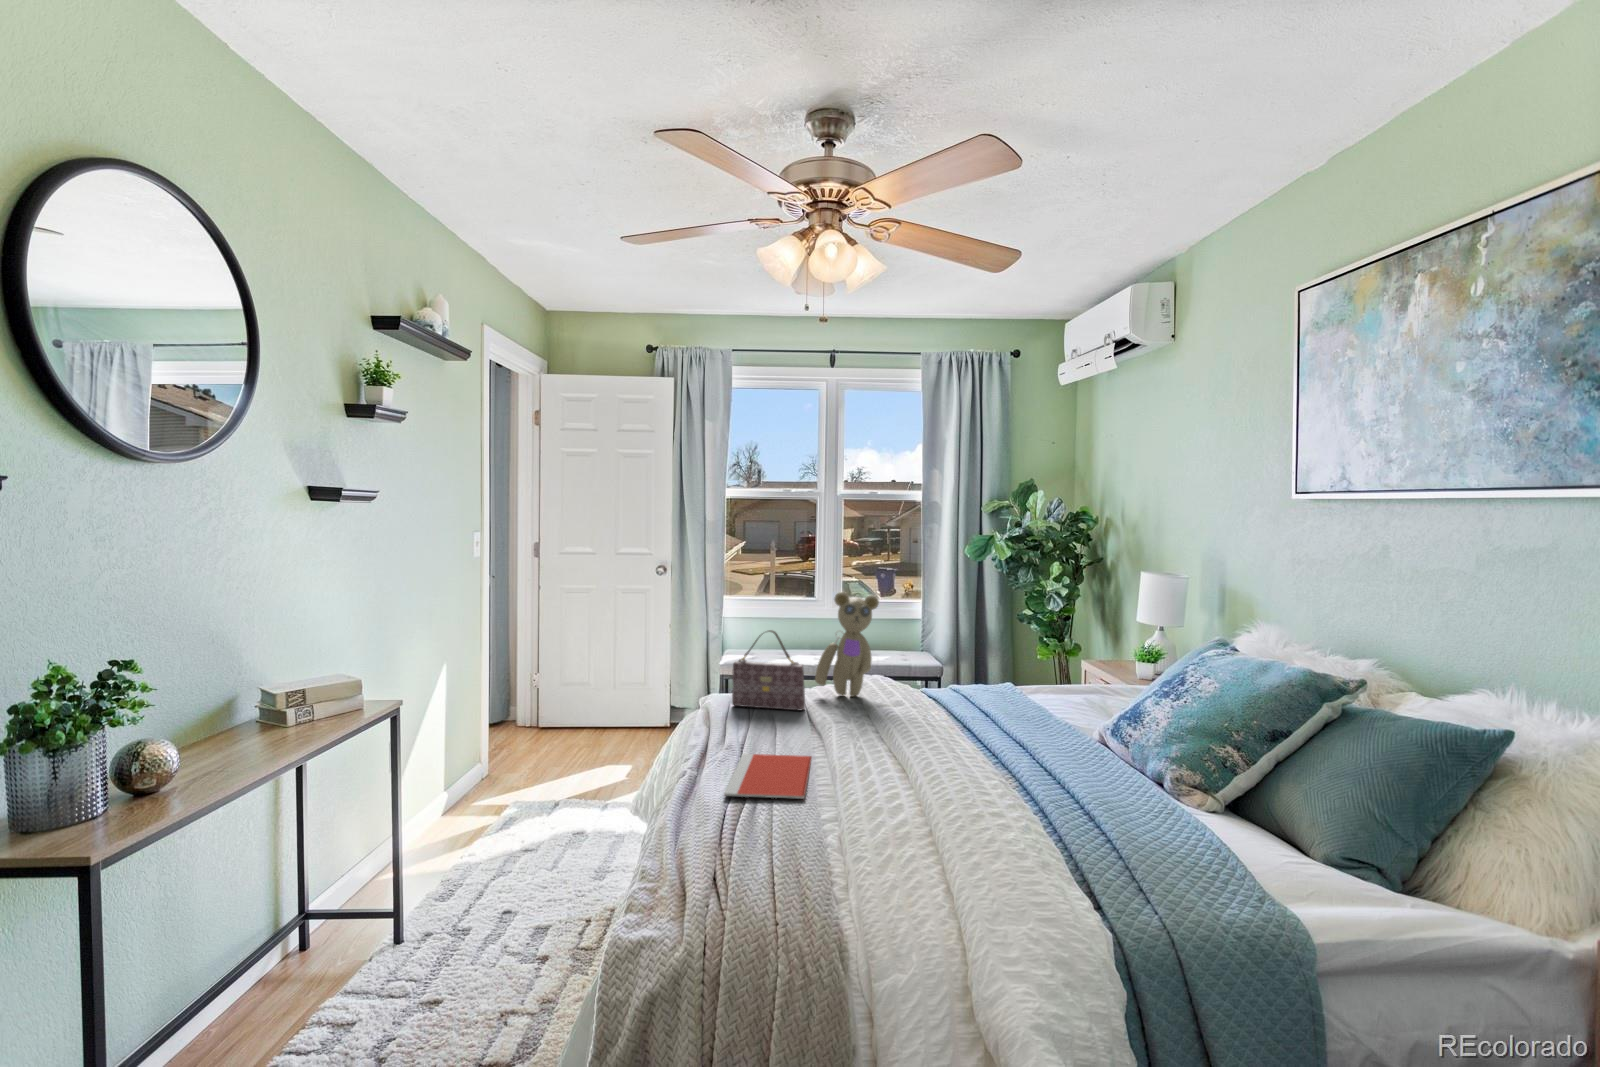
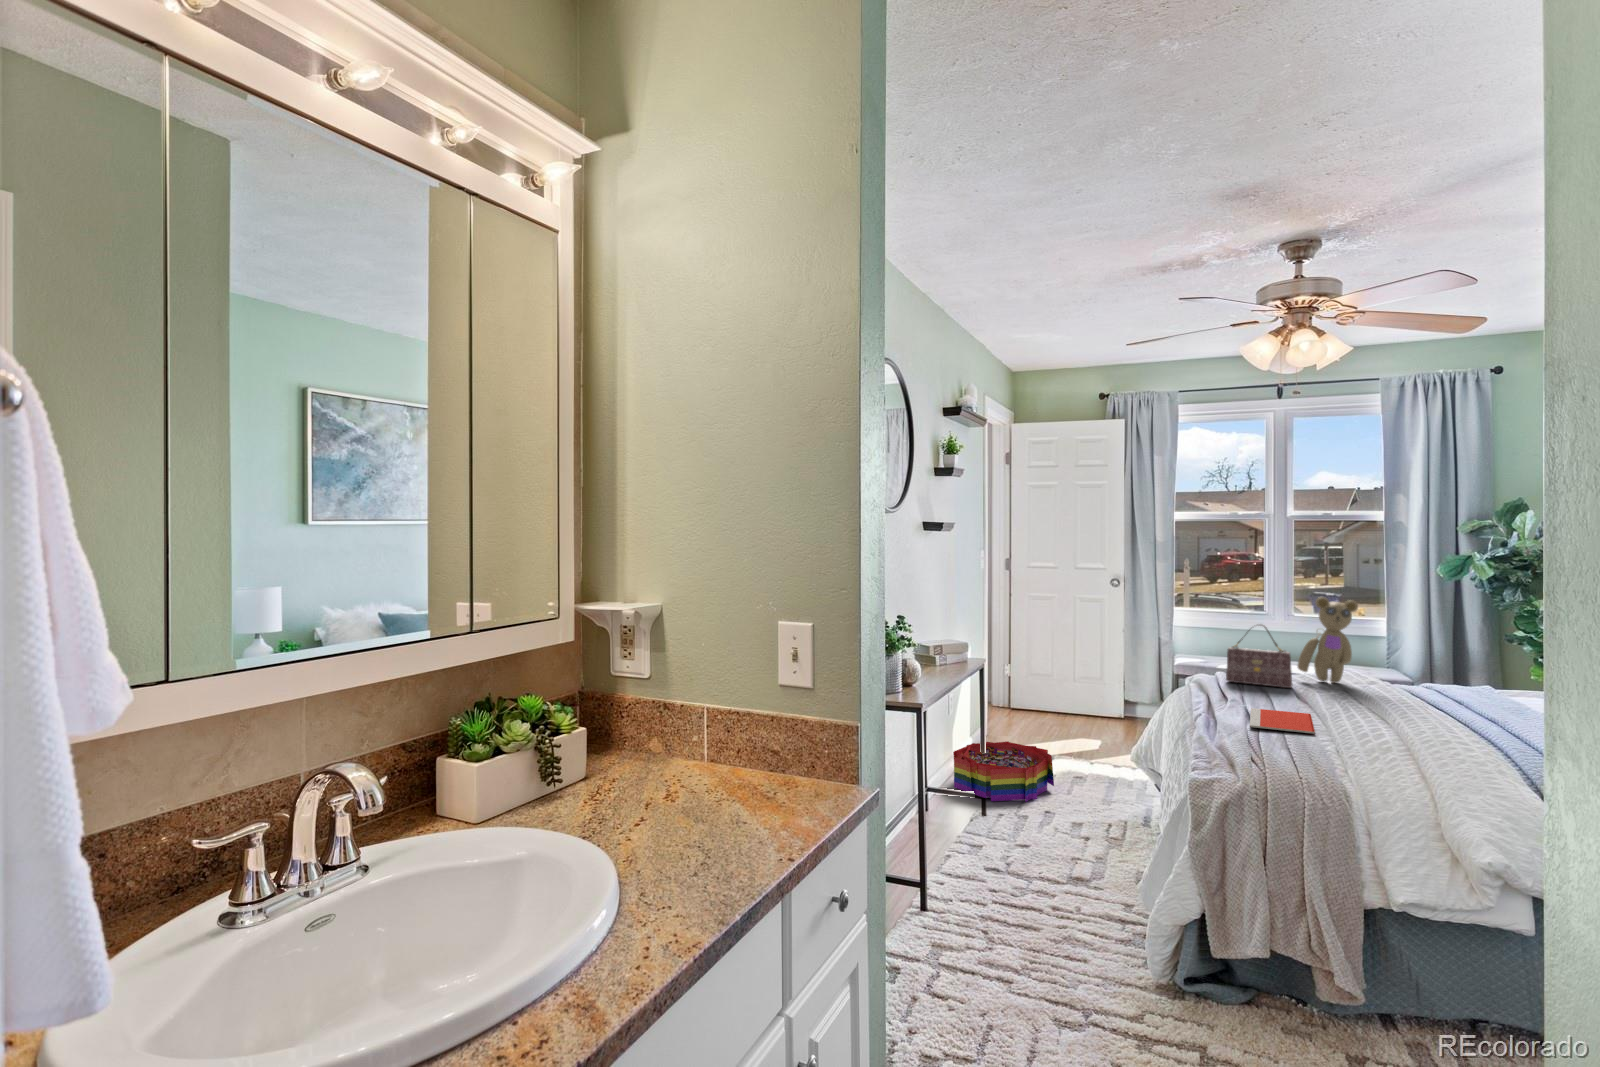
storage bin: none [387,794,533,898] -> present [953,741,1054,802]

